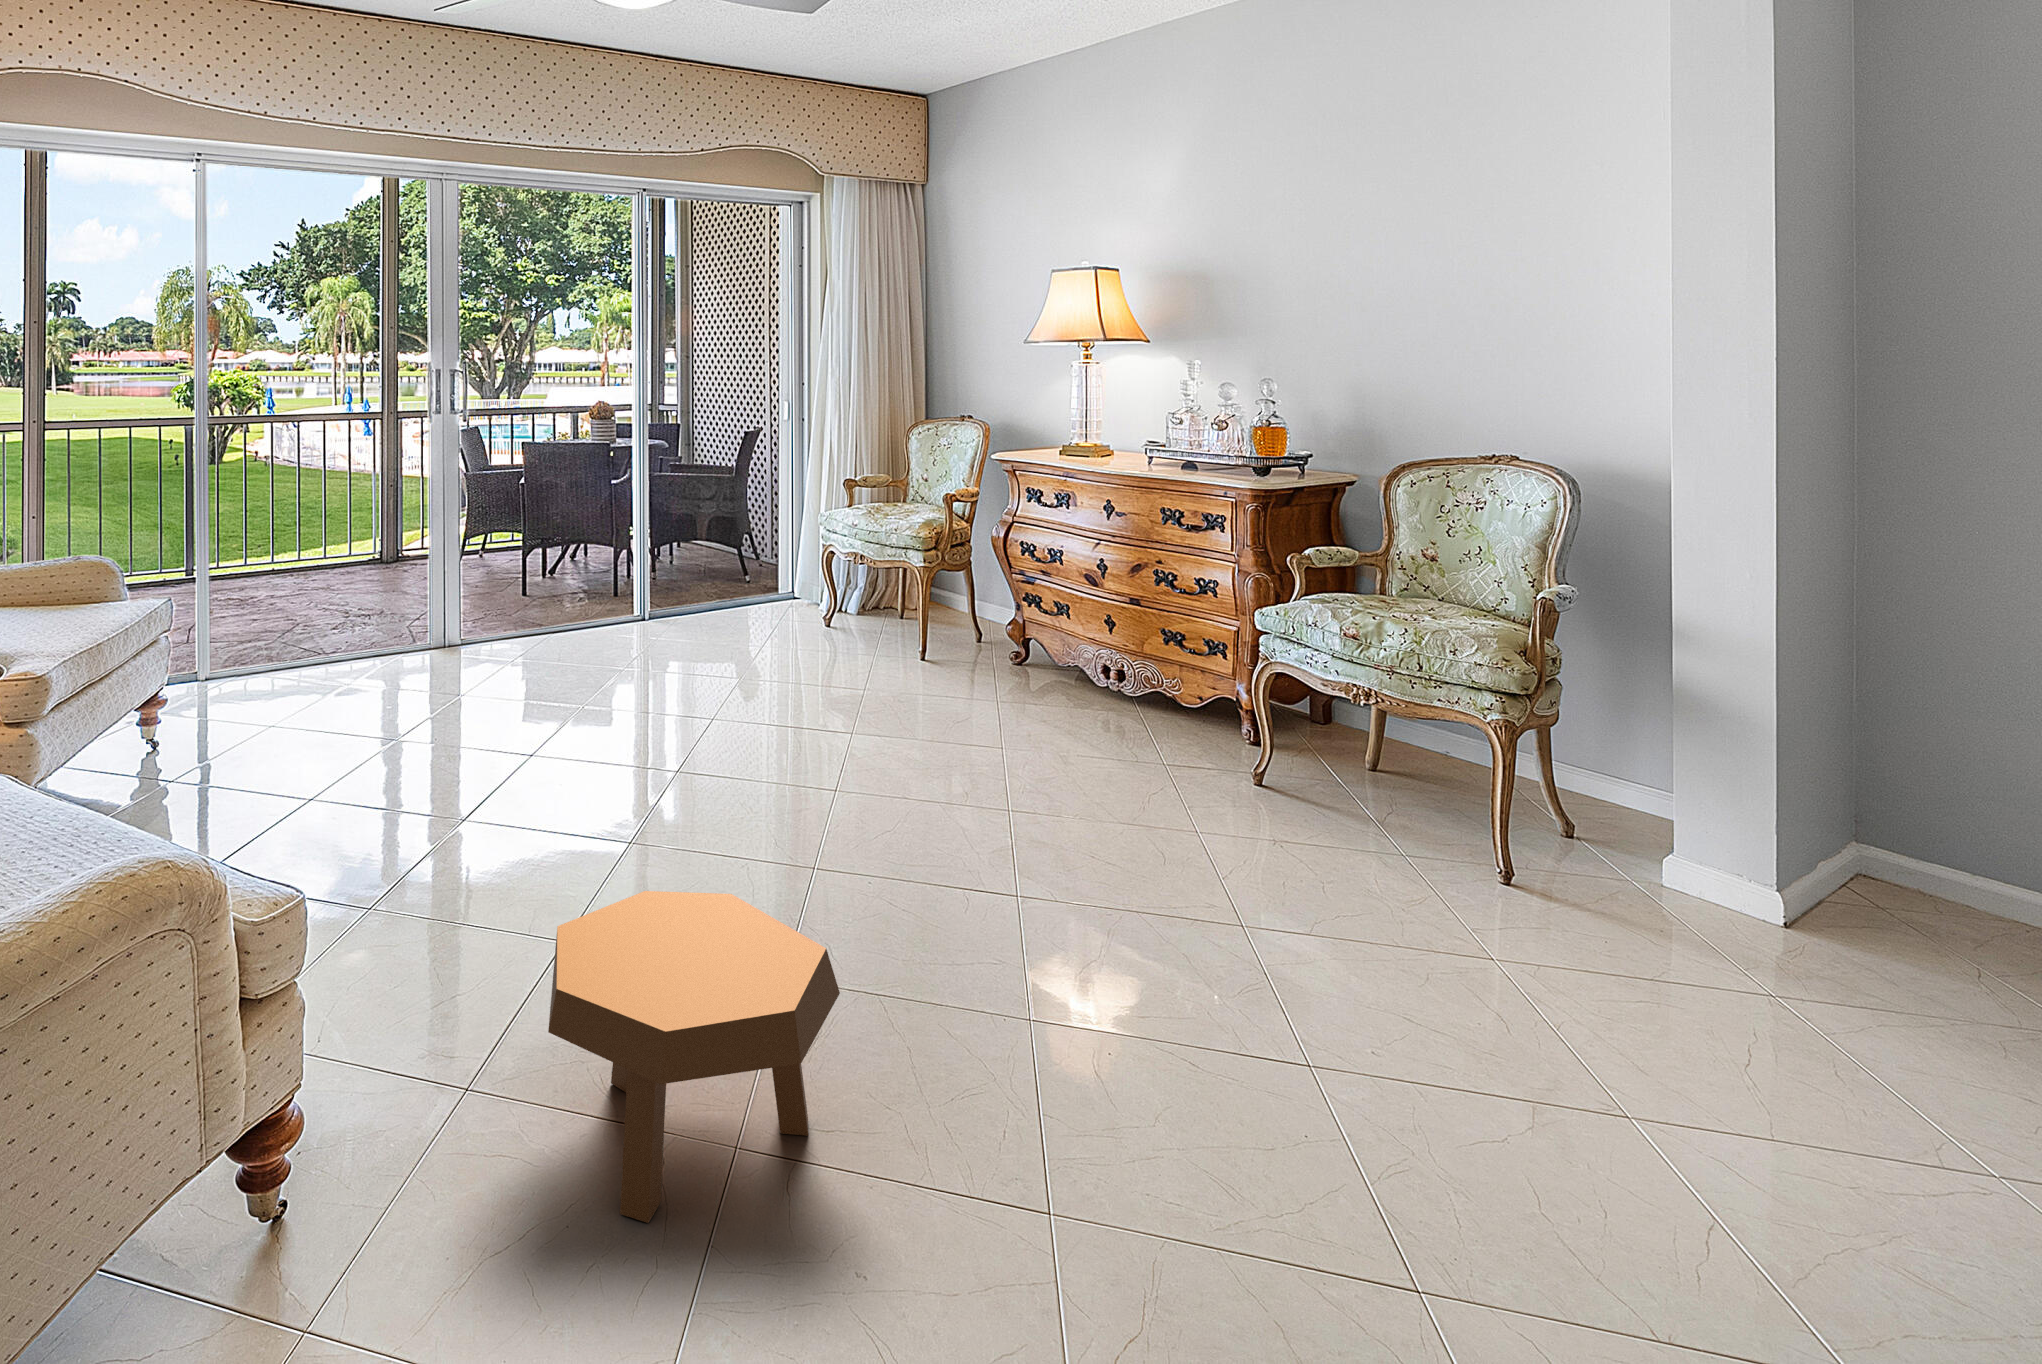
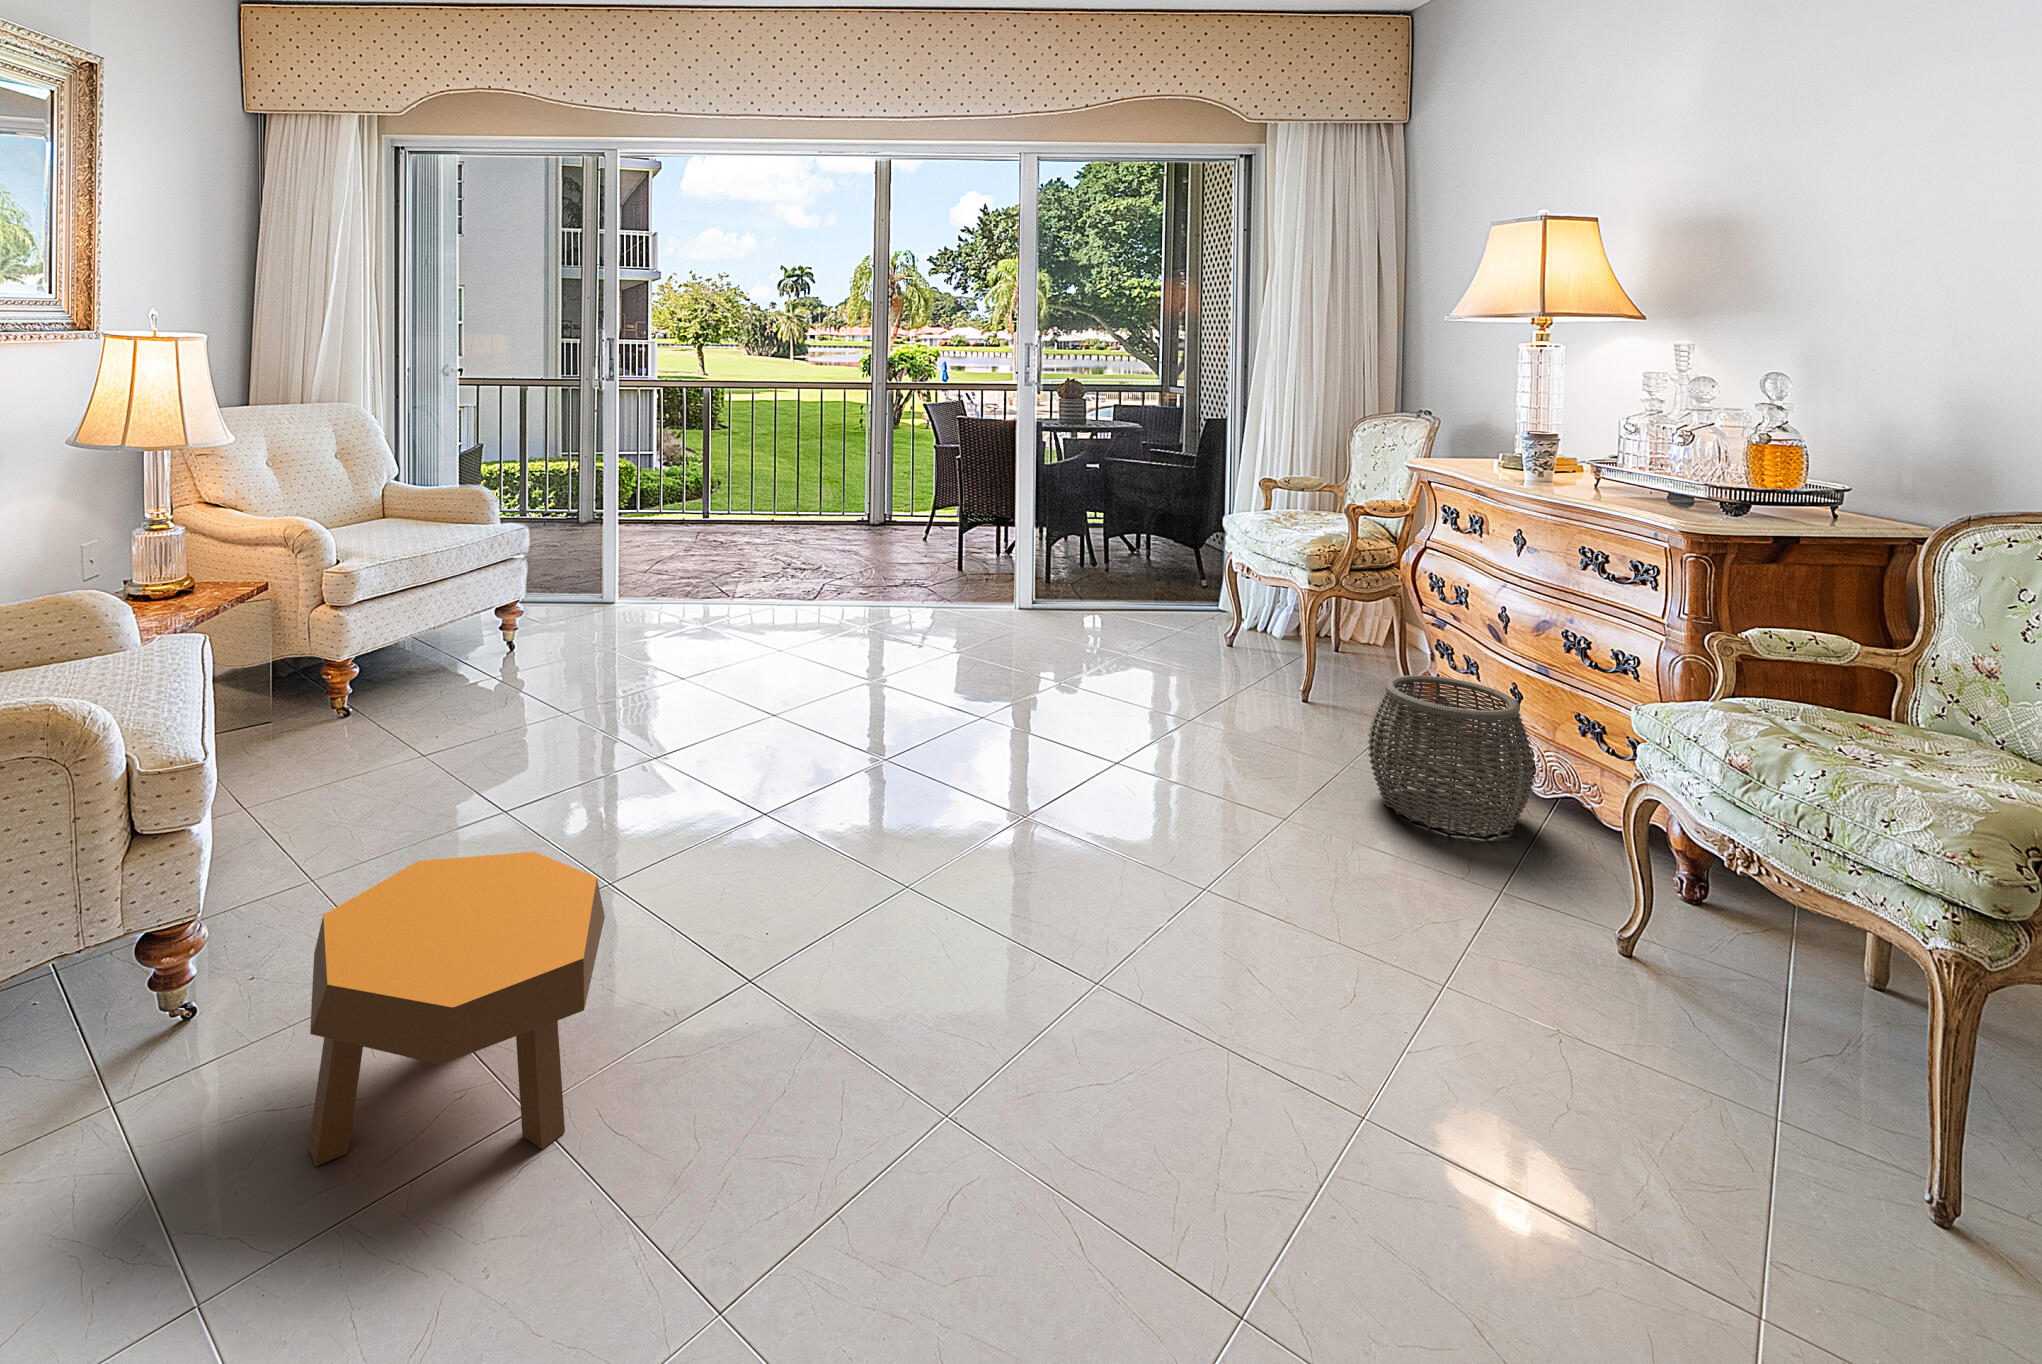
woven basket: none [1028,621,1149,739] -> present [1367,675,1536,837]

